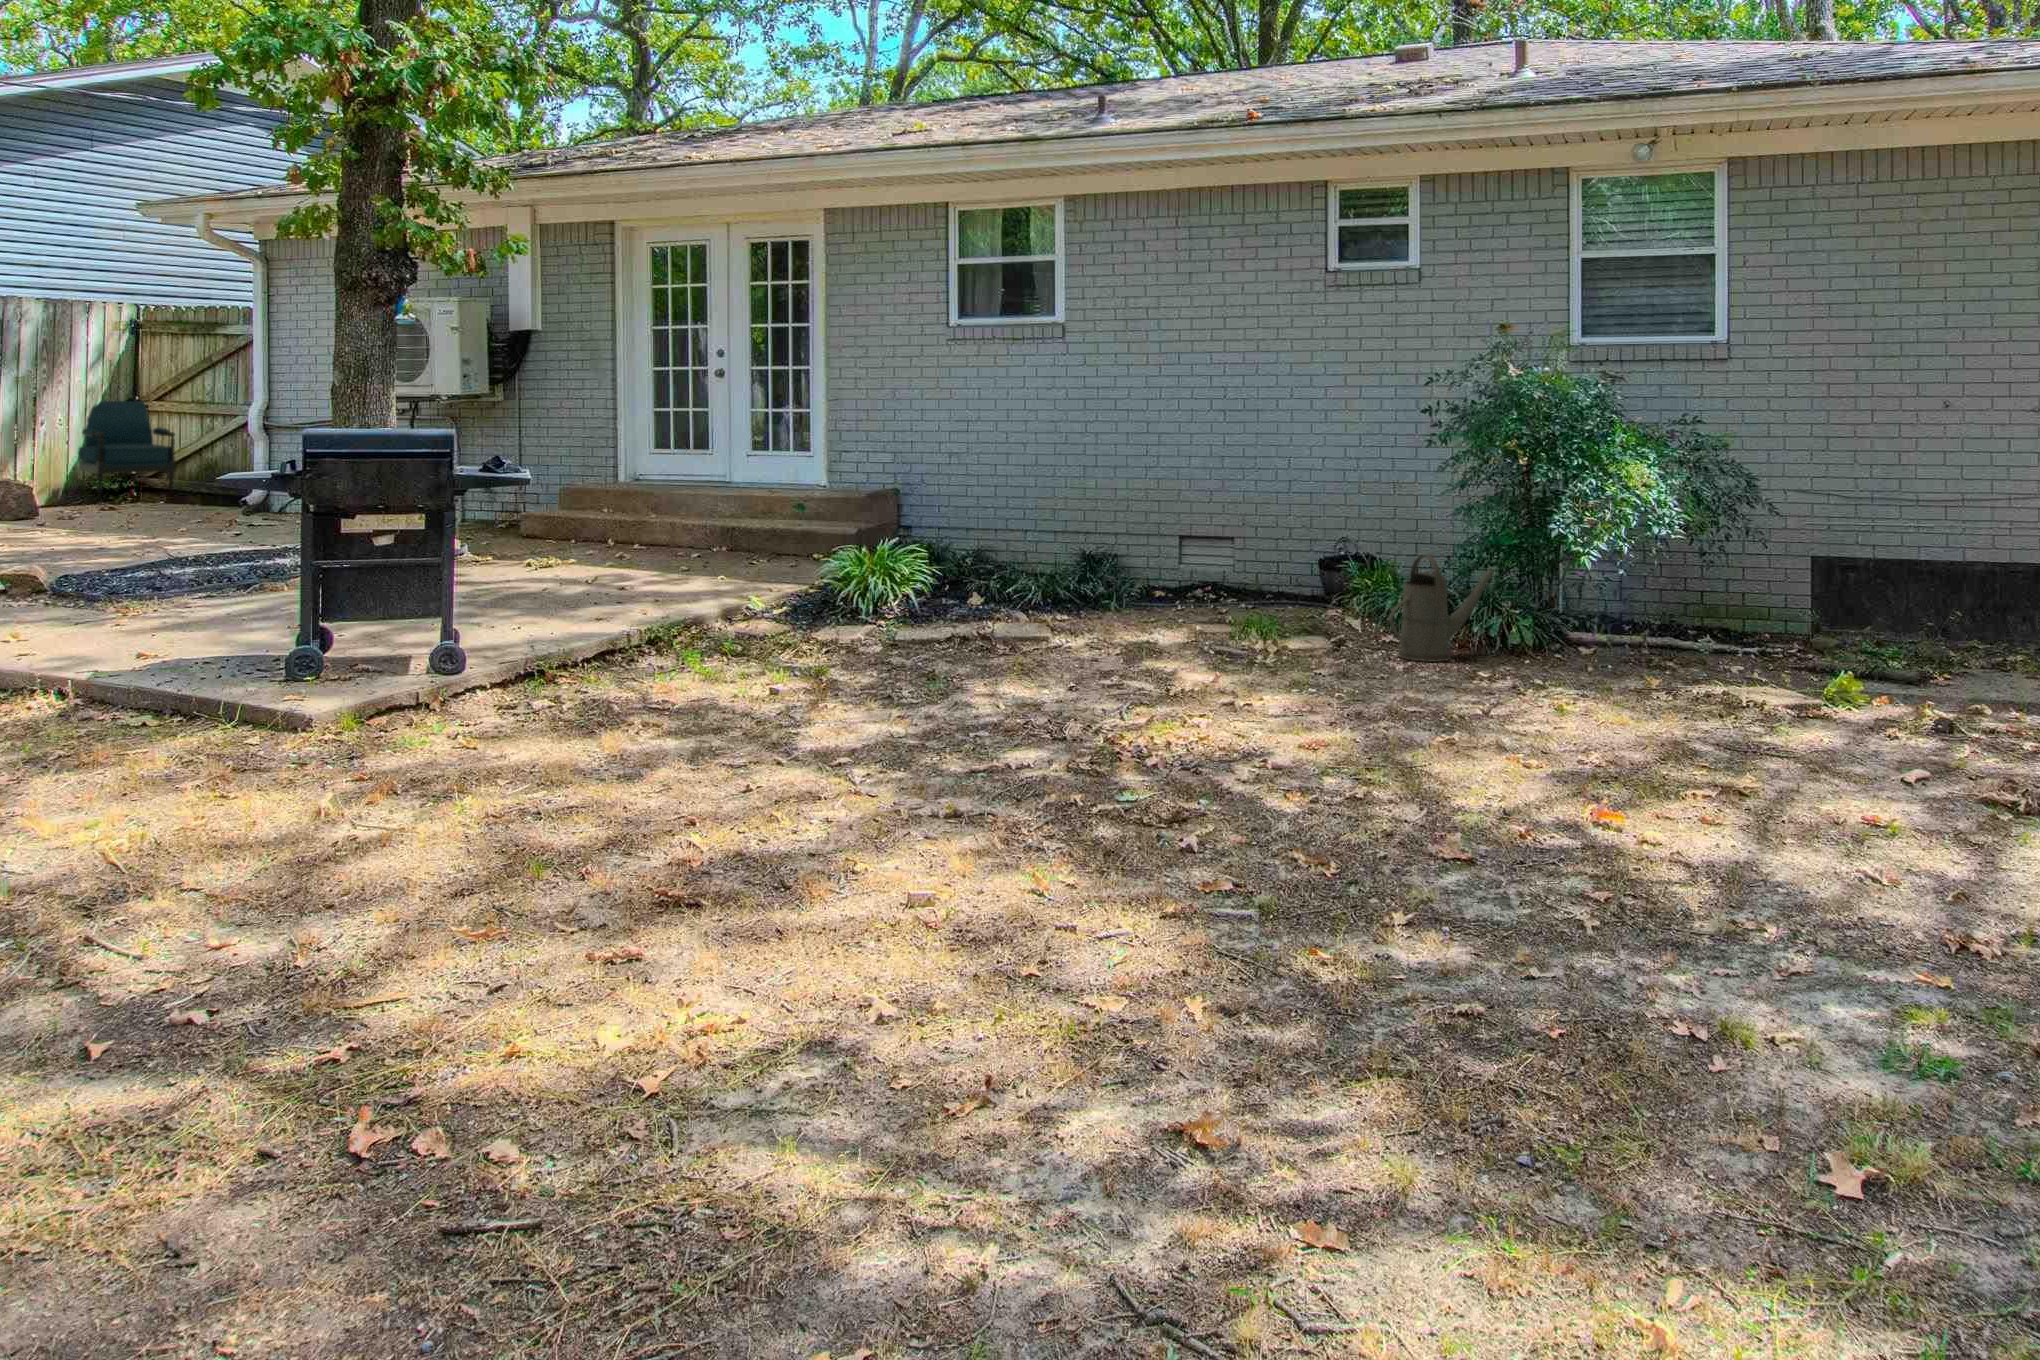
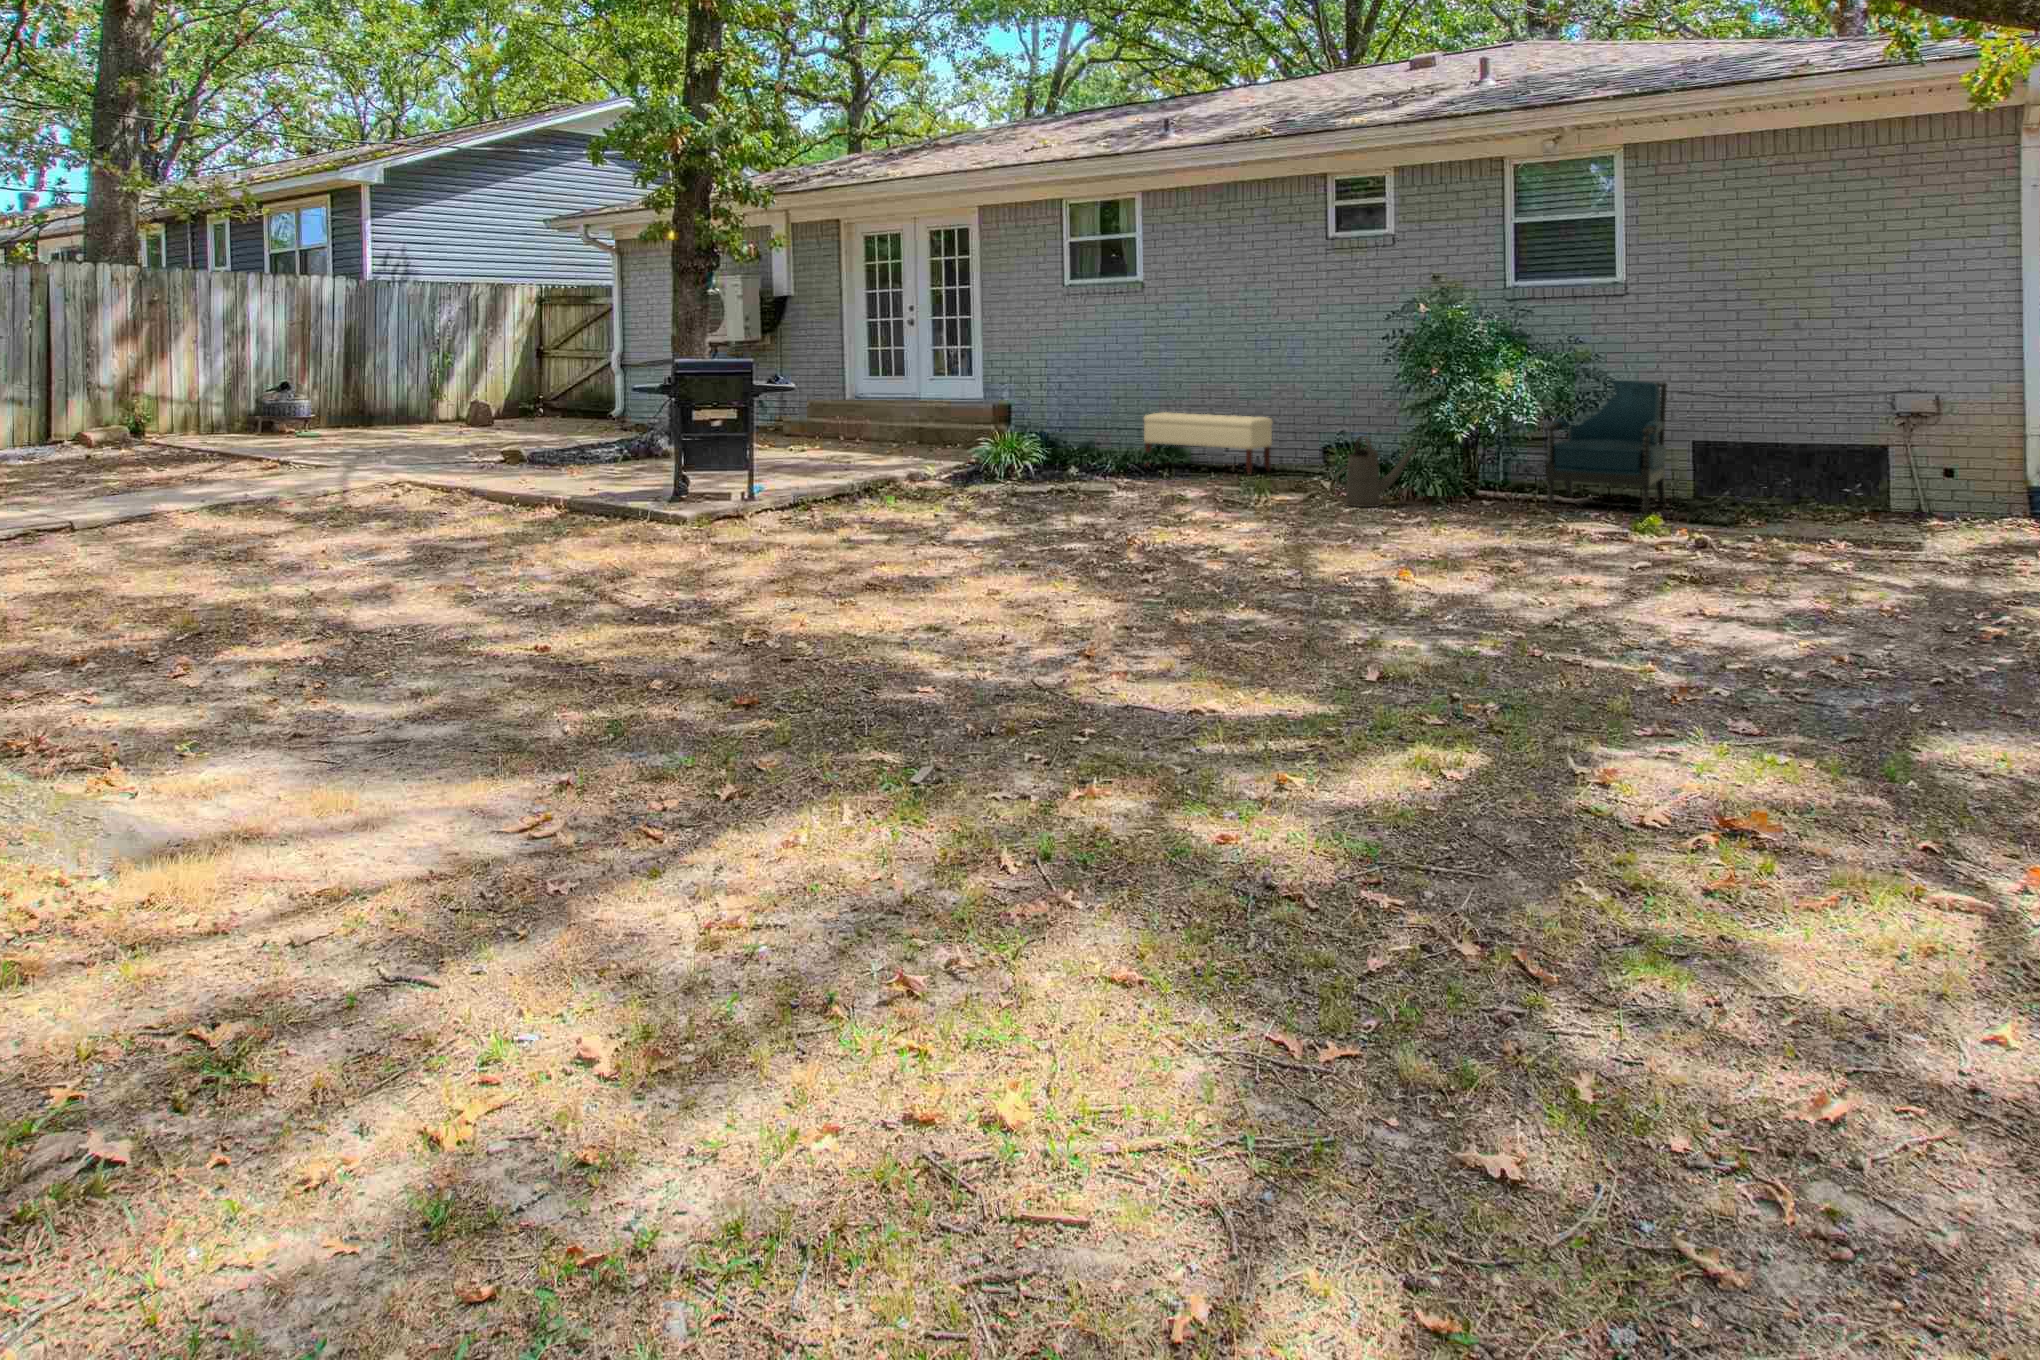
chair: present [76,401,176,493] -> present [1546,381,1667,513]
bench: none [1067,510,1251,604] -> present [1144,412,1272,475]

